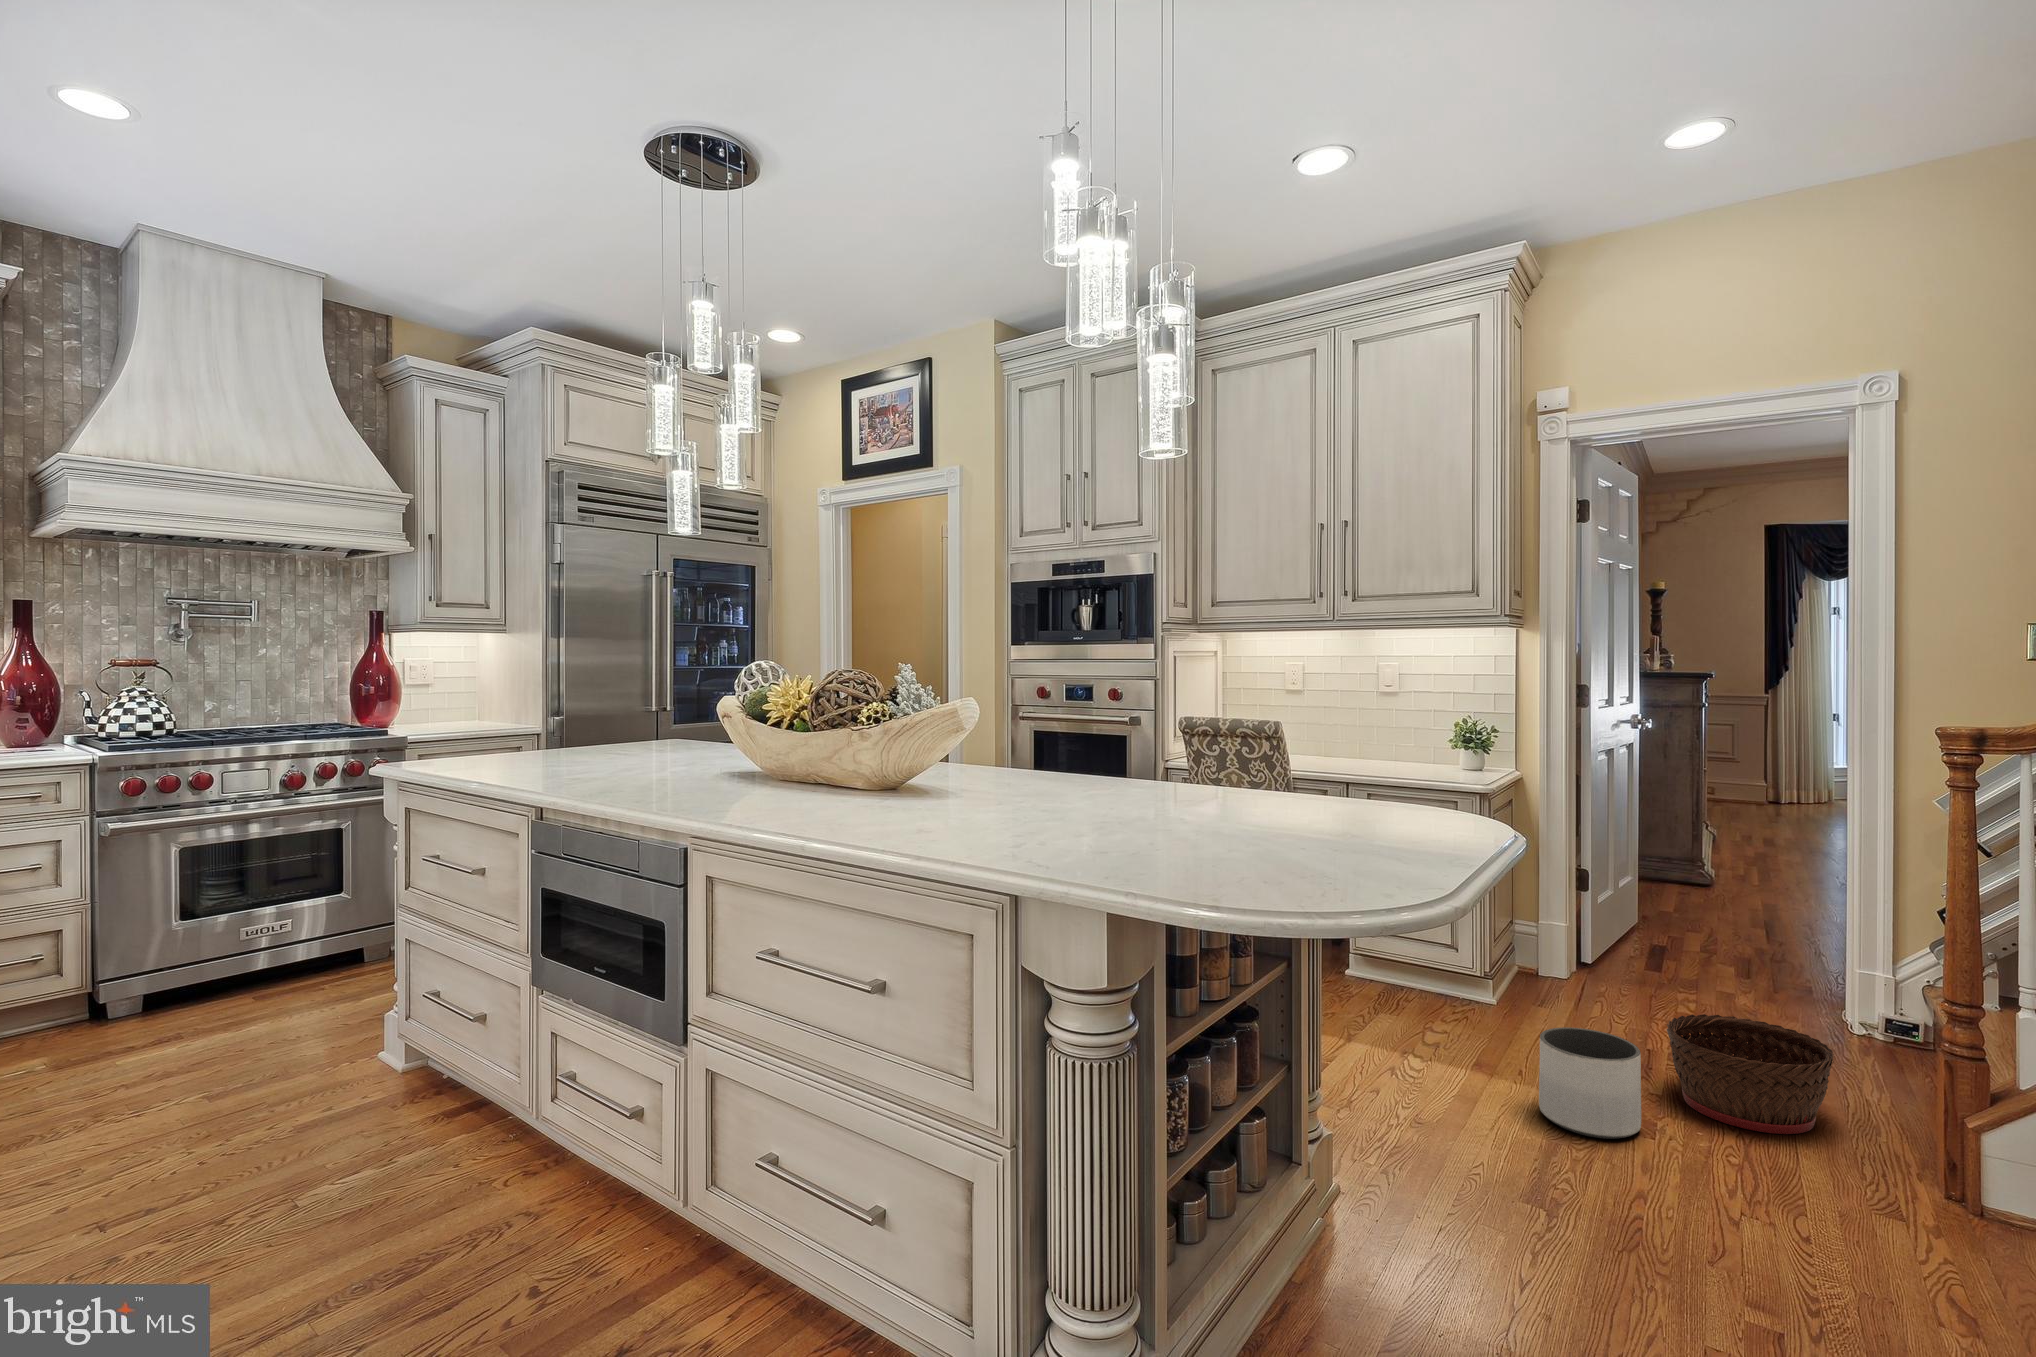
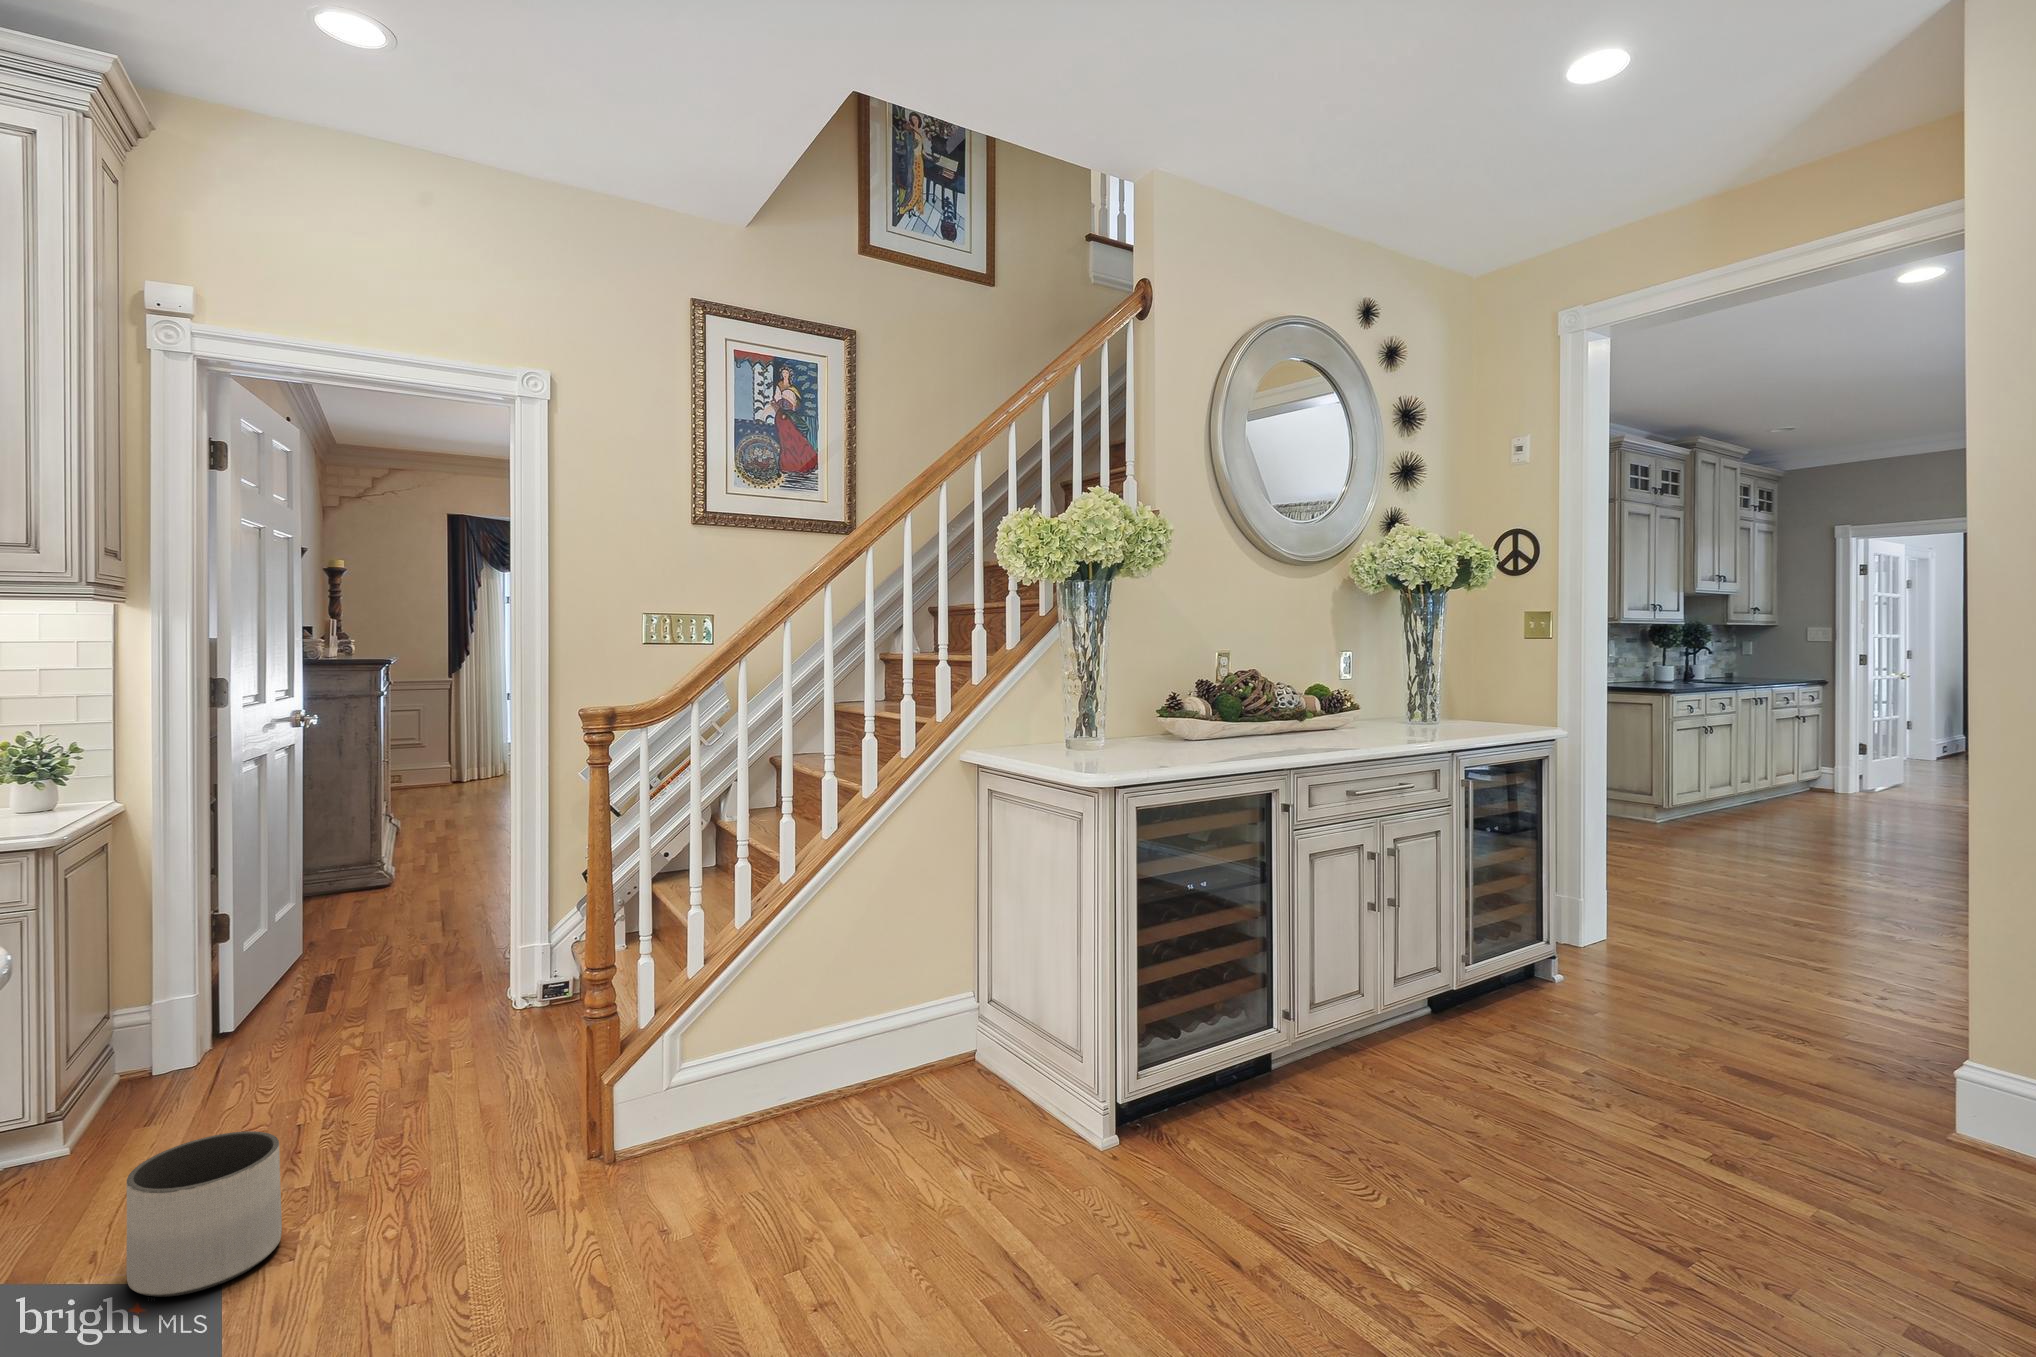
basket: present [1667,1014,1834,1134] -> none [319,1039,497,1179]

